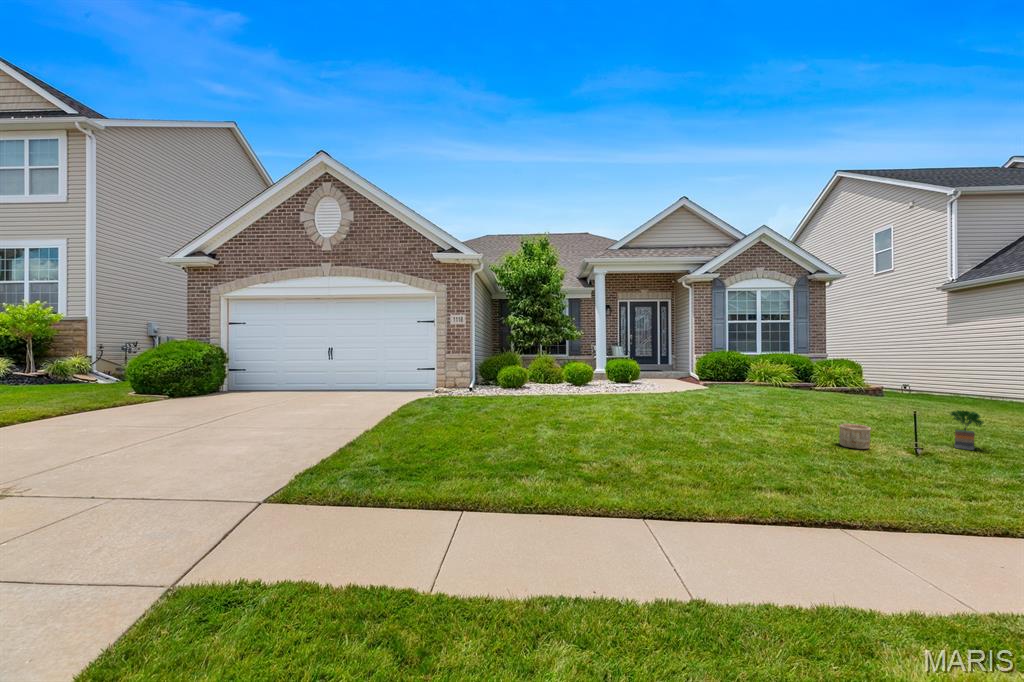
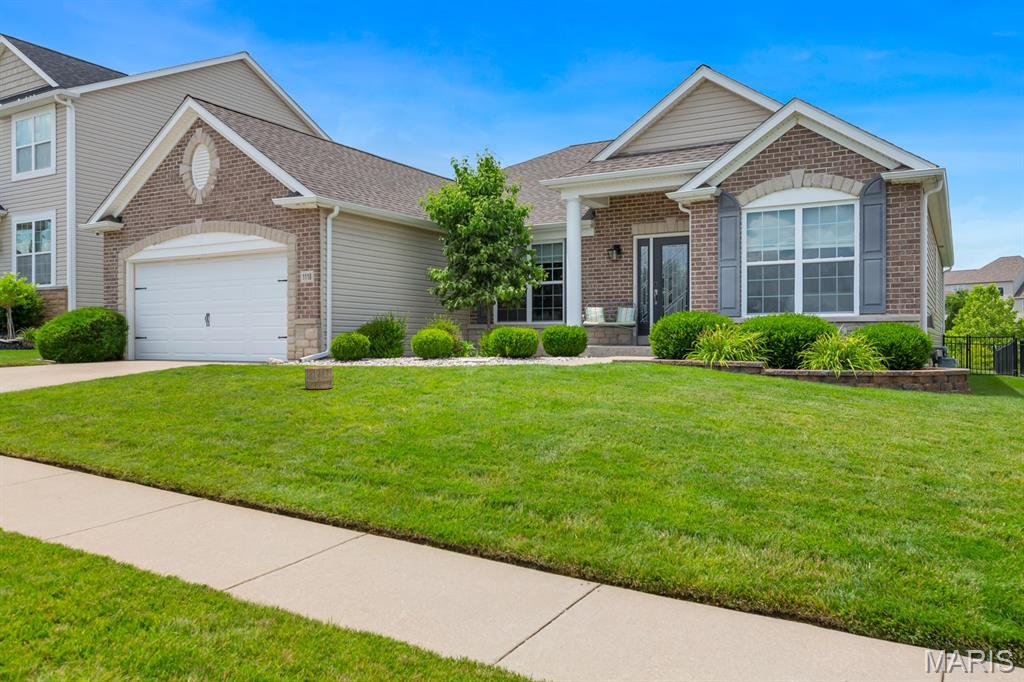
potted tree: present [950,410,983,450] -> none [393,350,426,394]

